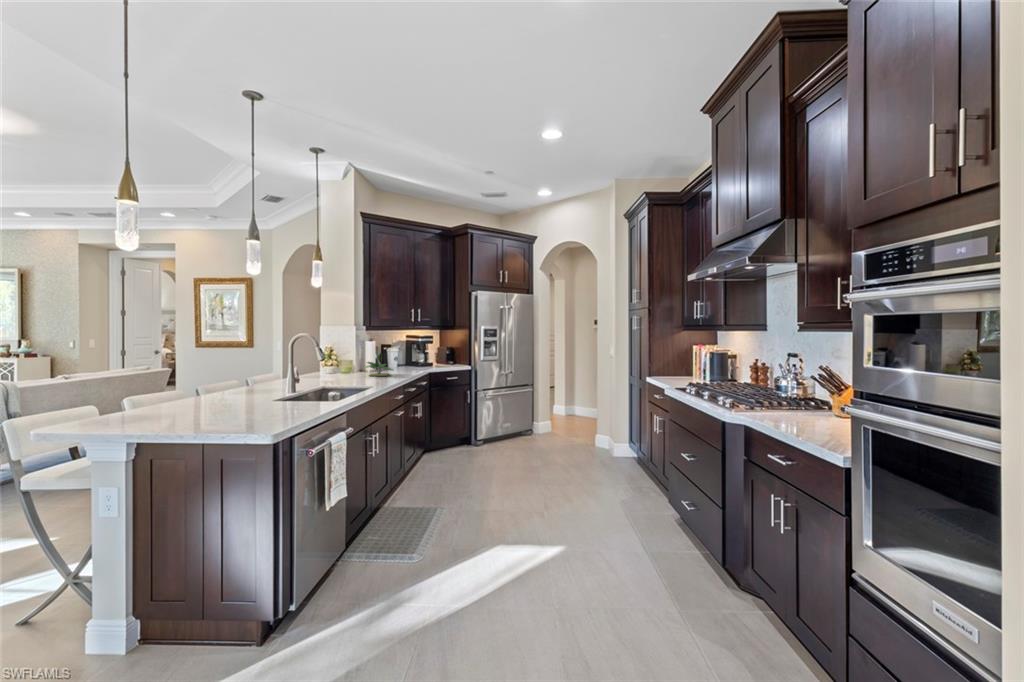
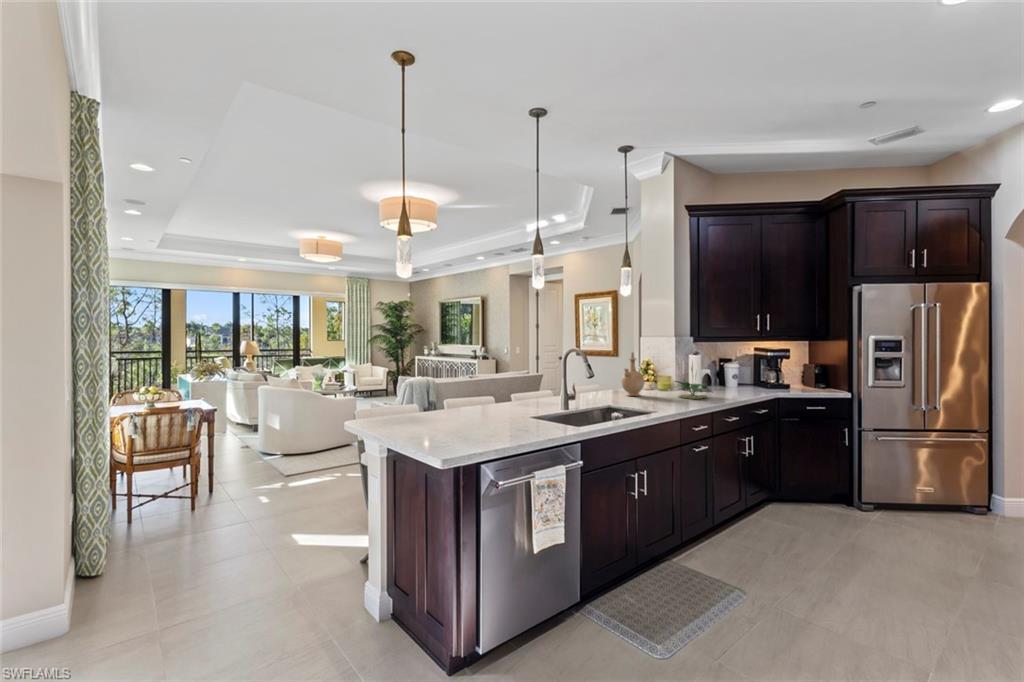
vase: none [318,338,339,378] -> present [621,352,645,396]

